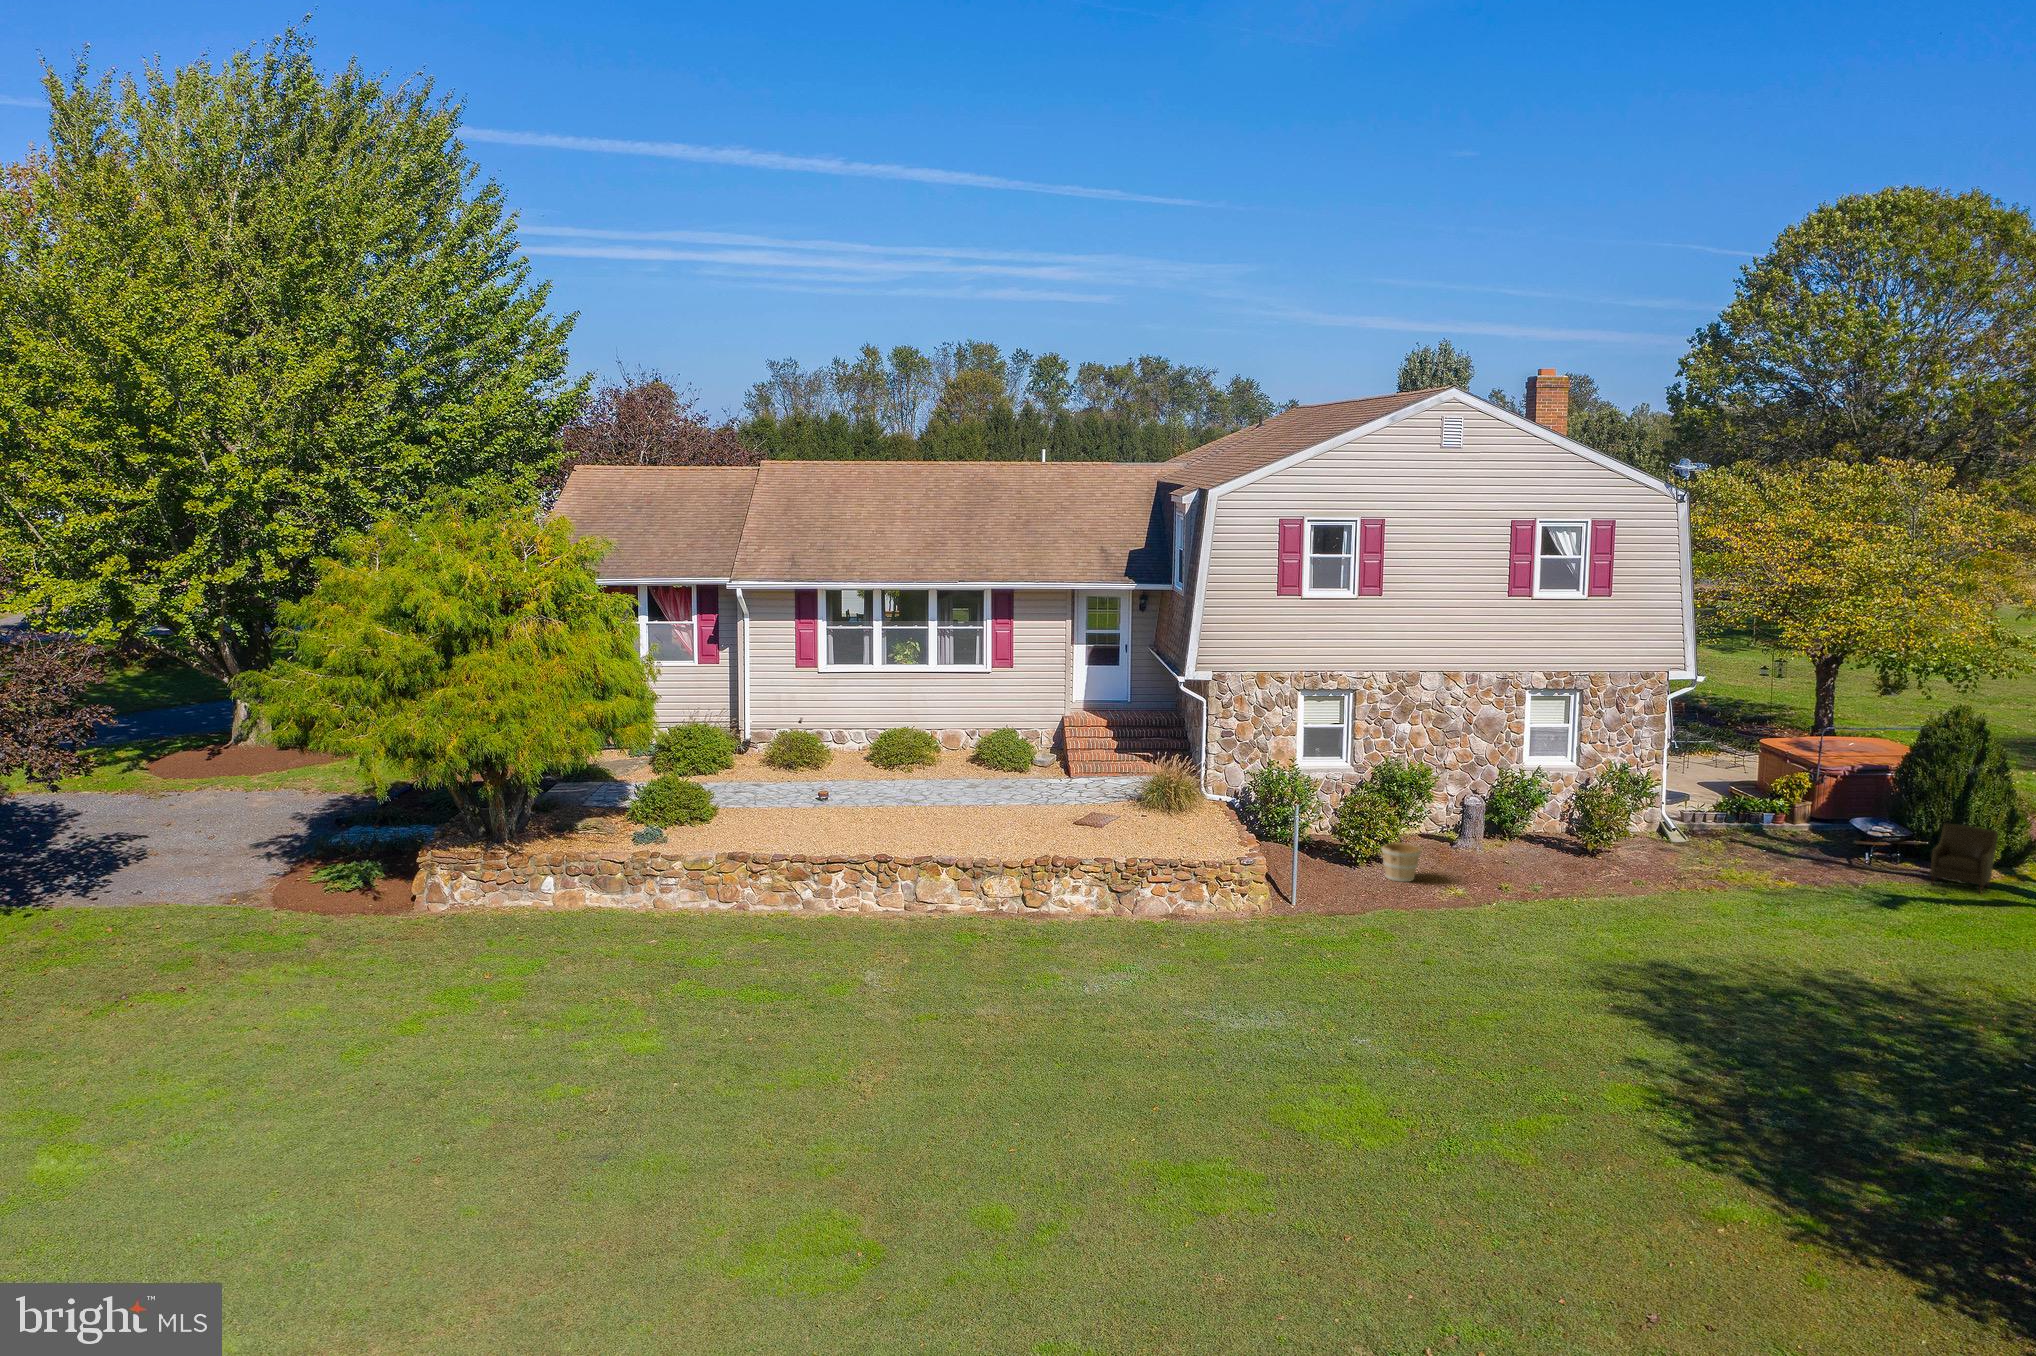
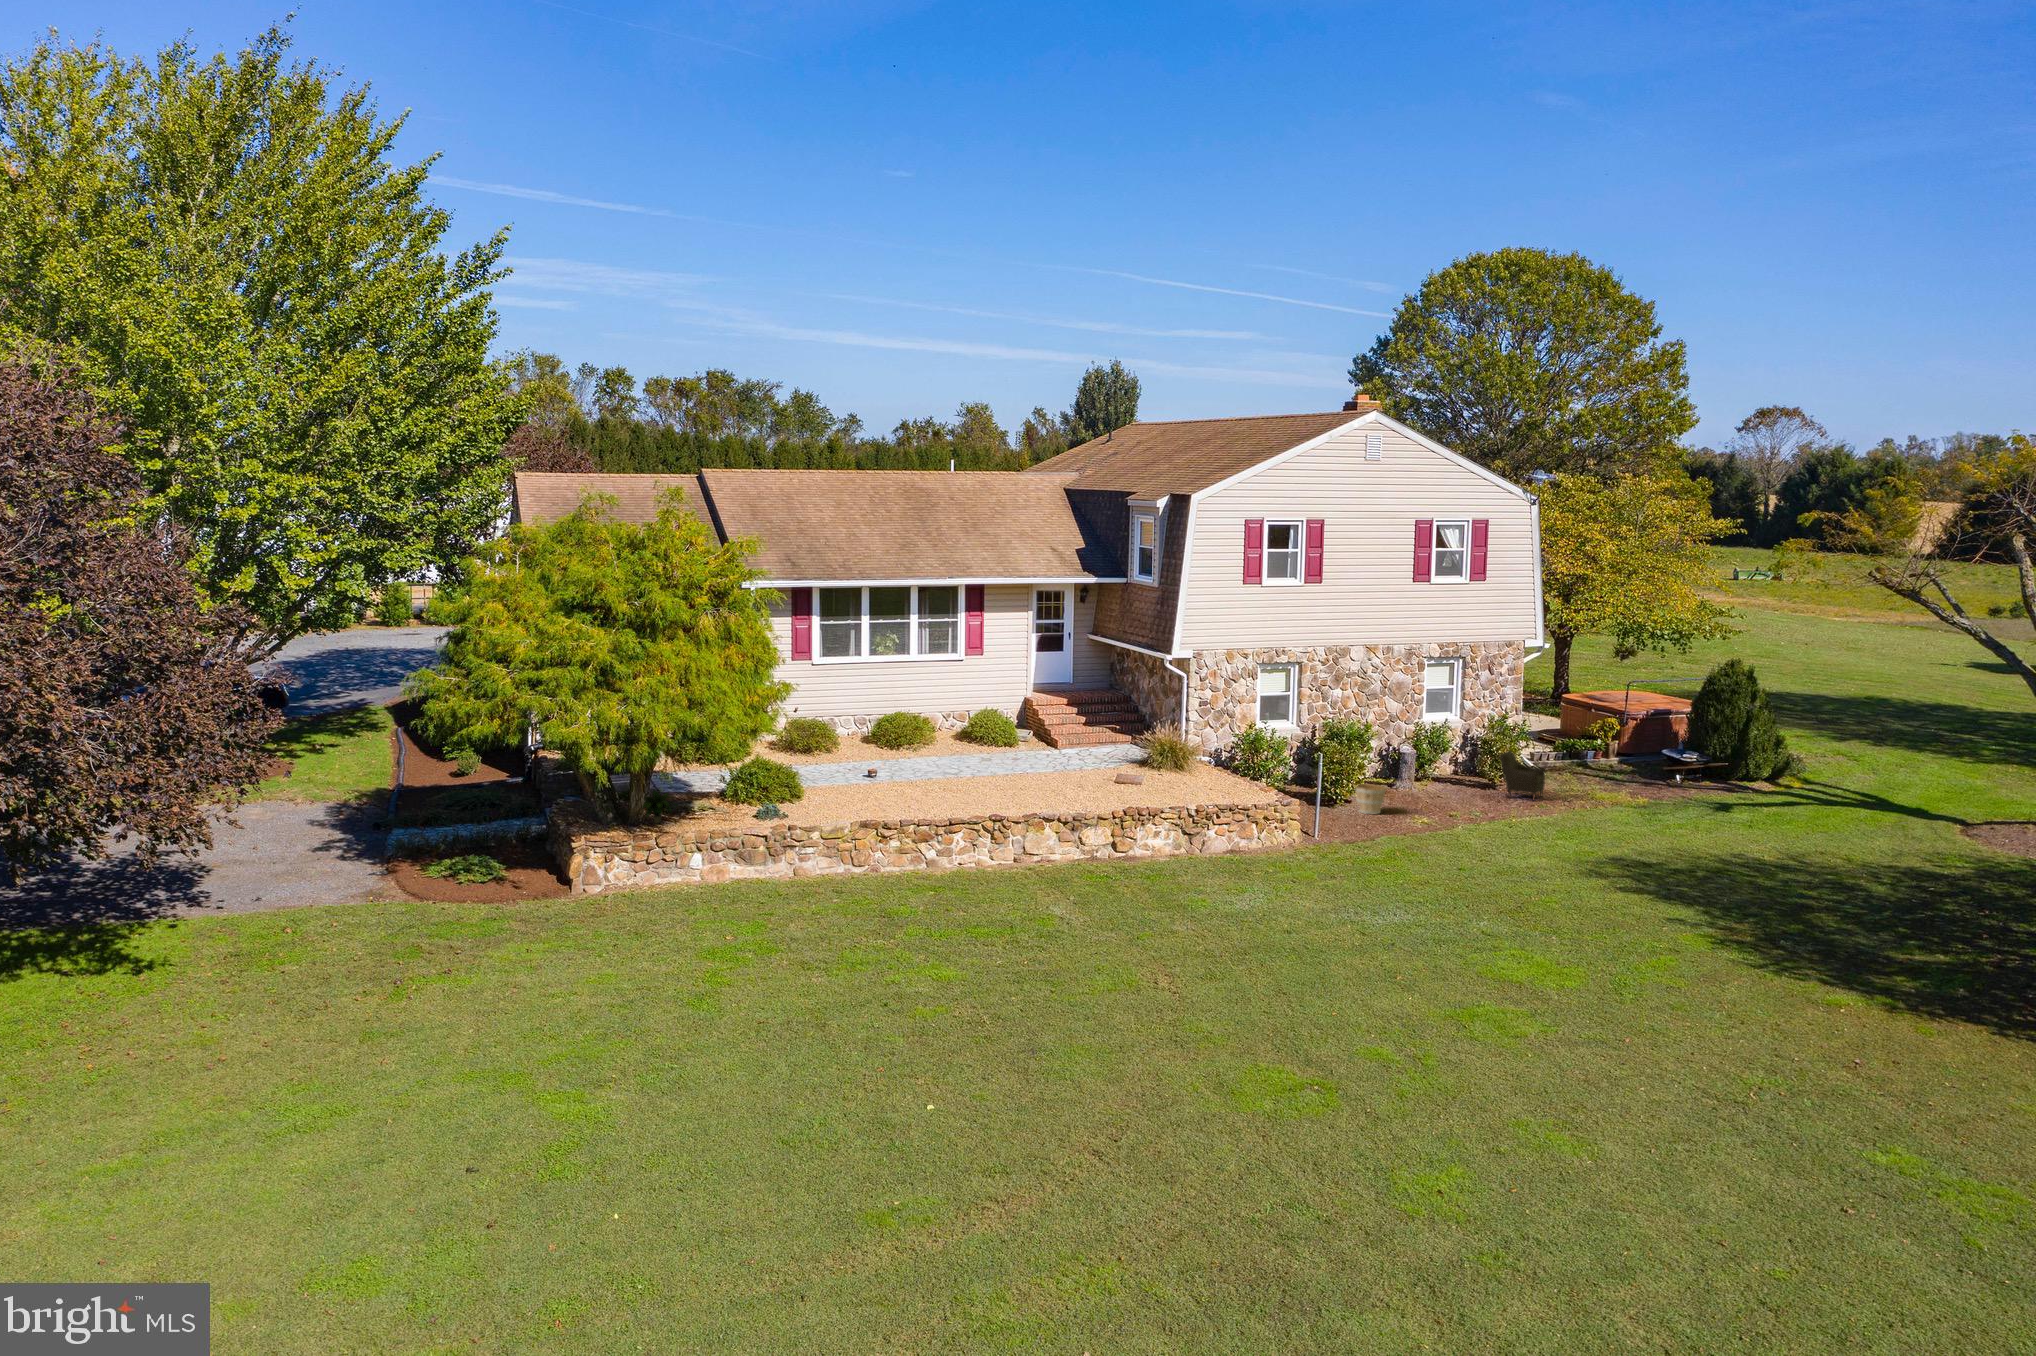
potted plant: none [524,801,571,838] -> present [639,790,677,823]
chair: present [1930,824,1998,894] -> present [1499,751,1545,800]

